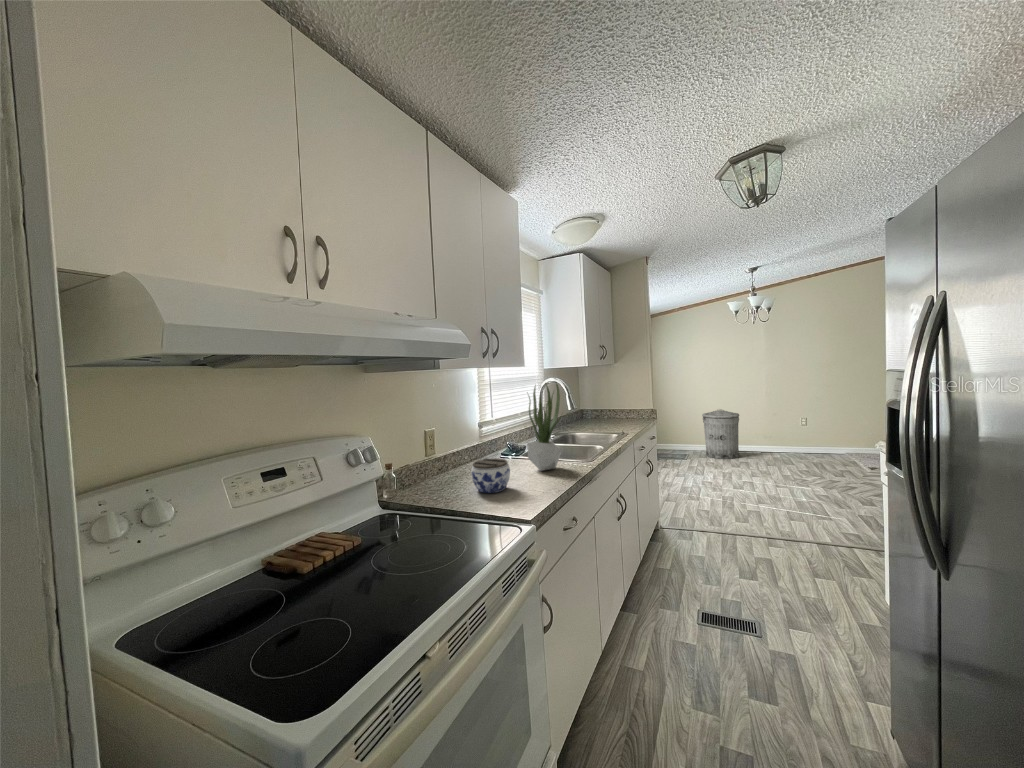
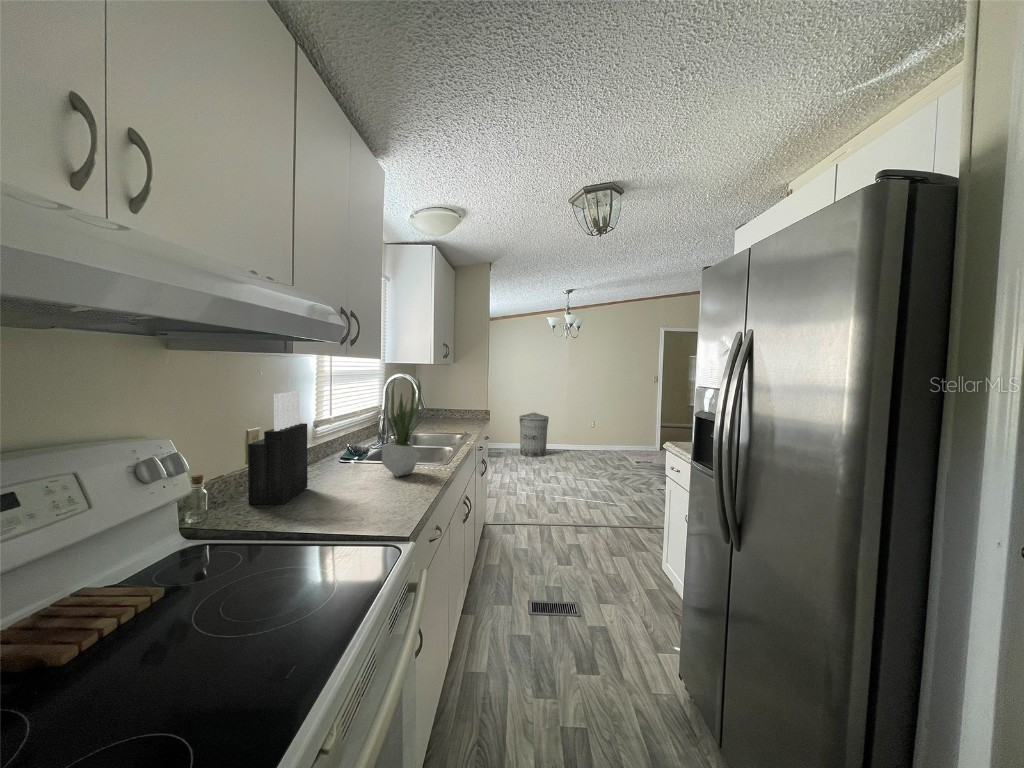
knife block: none [423,398,469,489] -> present [248,391,307,505]
jar: present [471,458,510,493] -> none [319,465,369,507]

